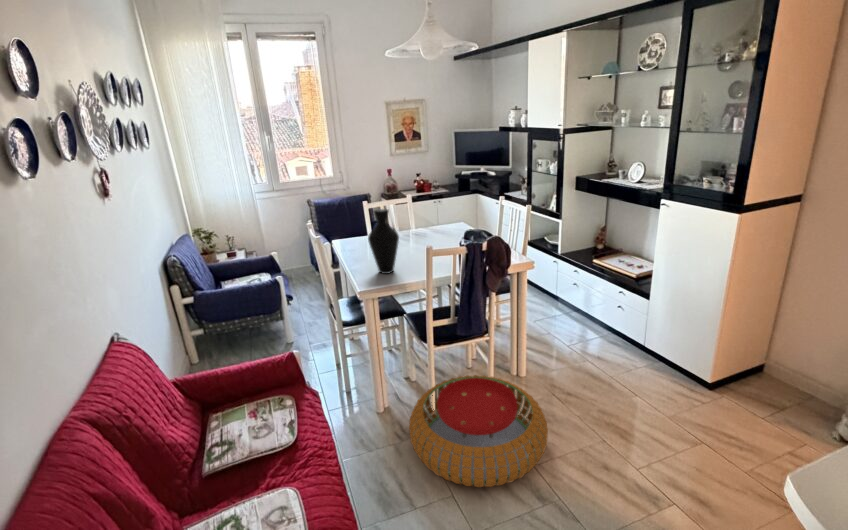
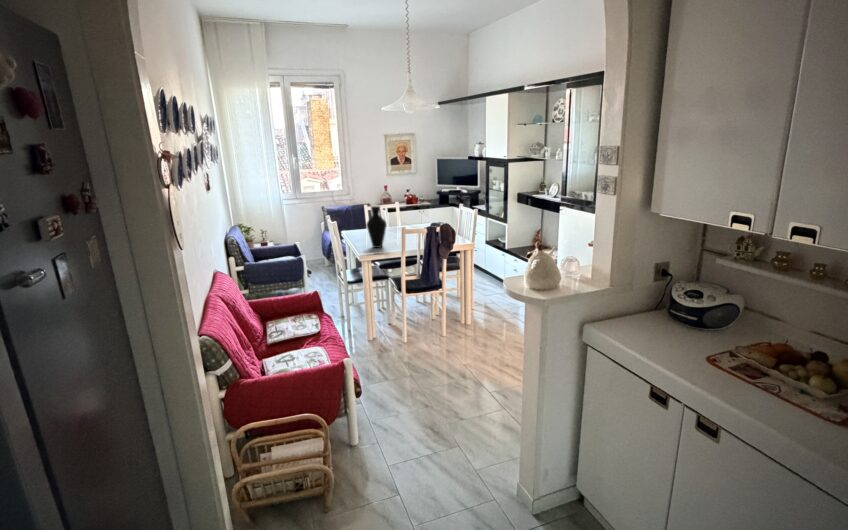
pouf: present [409,375,548,487] -> none [388,316,475,373]

